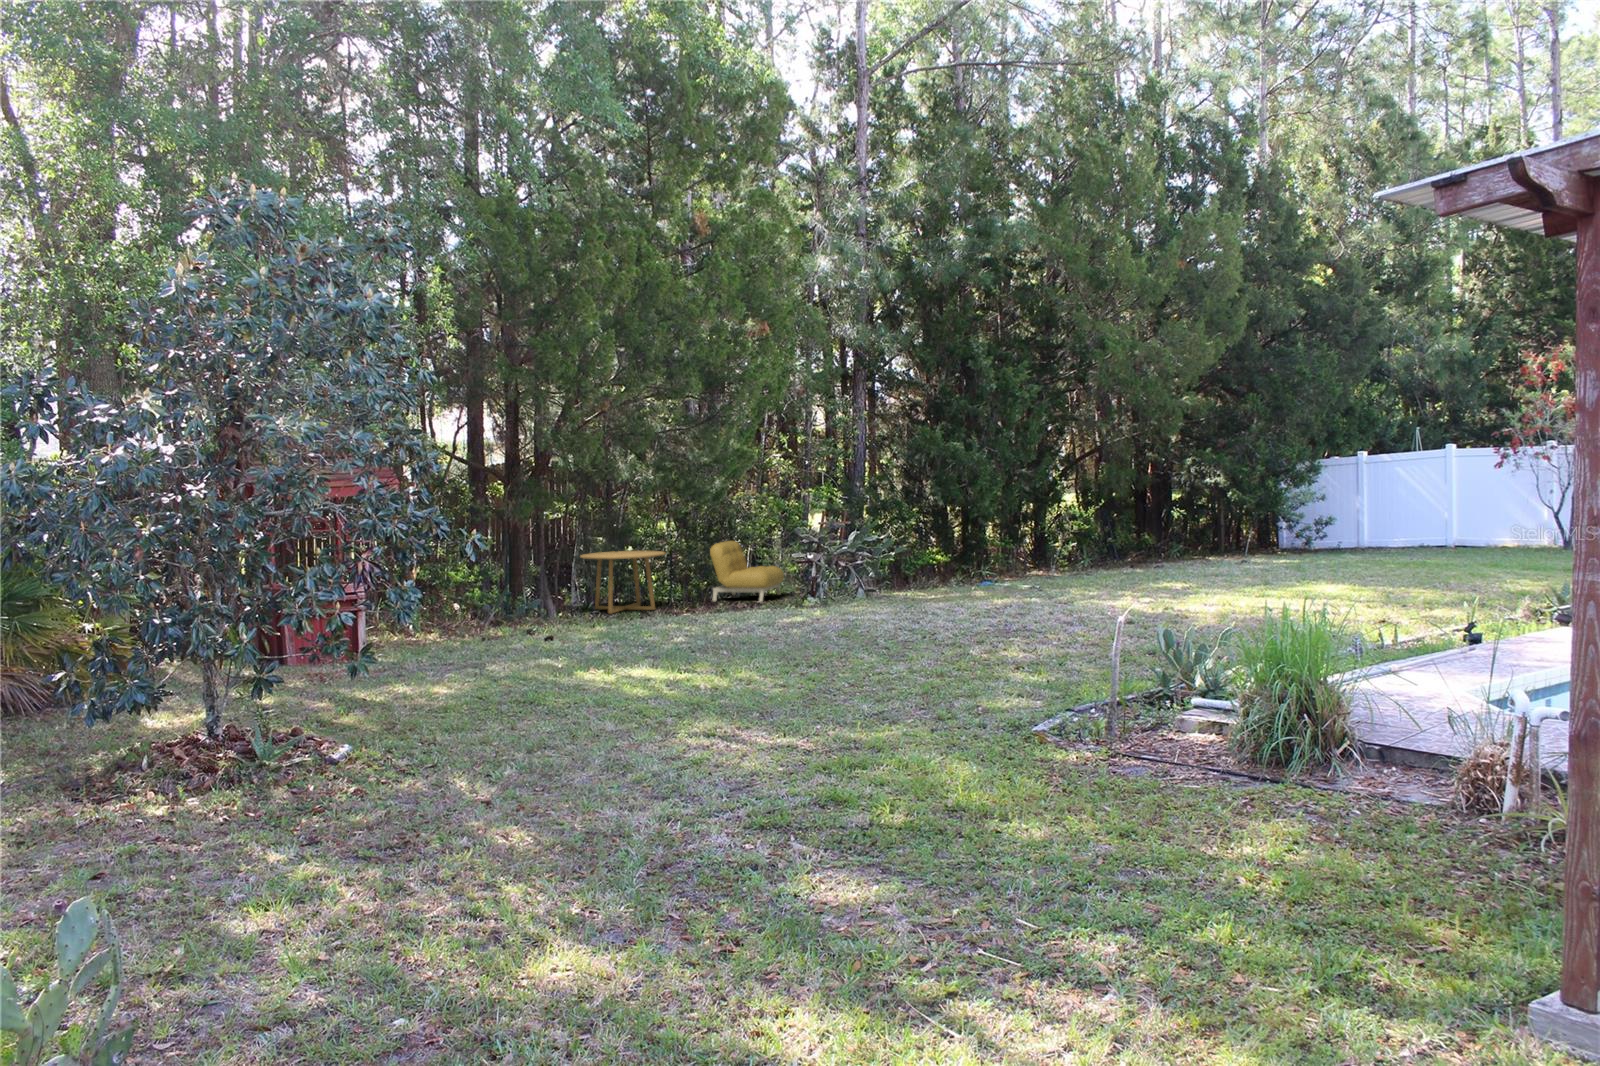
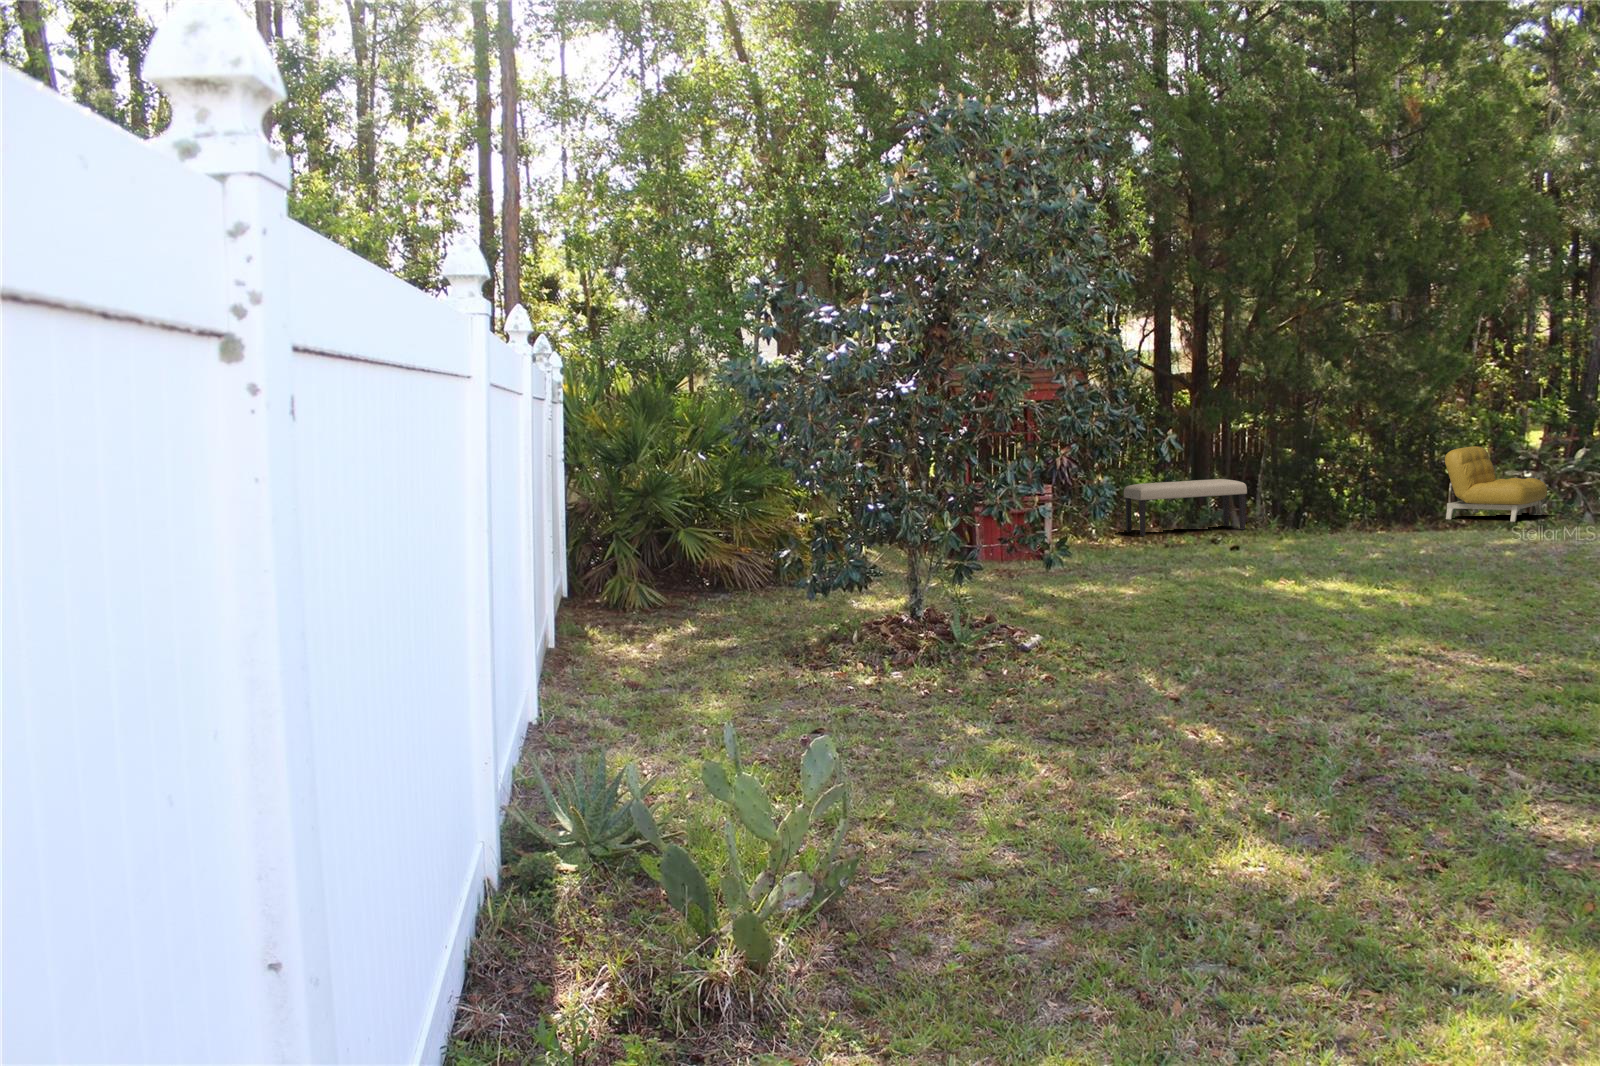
round table: present [580,551,665,614] -> none [1279,457,1386,528]
bench: none [441,572,553,628] -> present [1124,479,1247,536]

